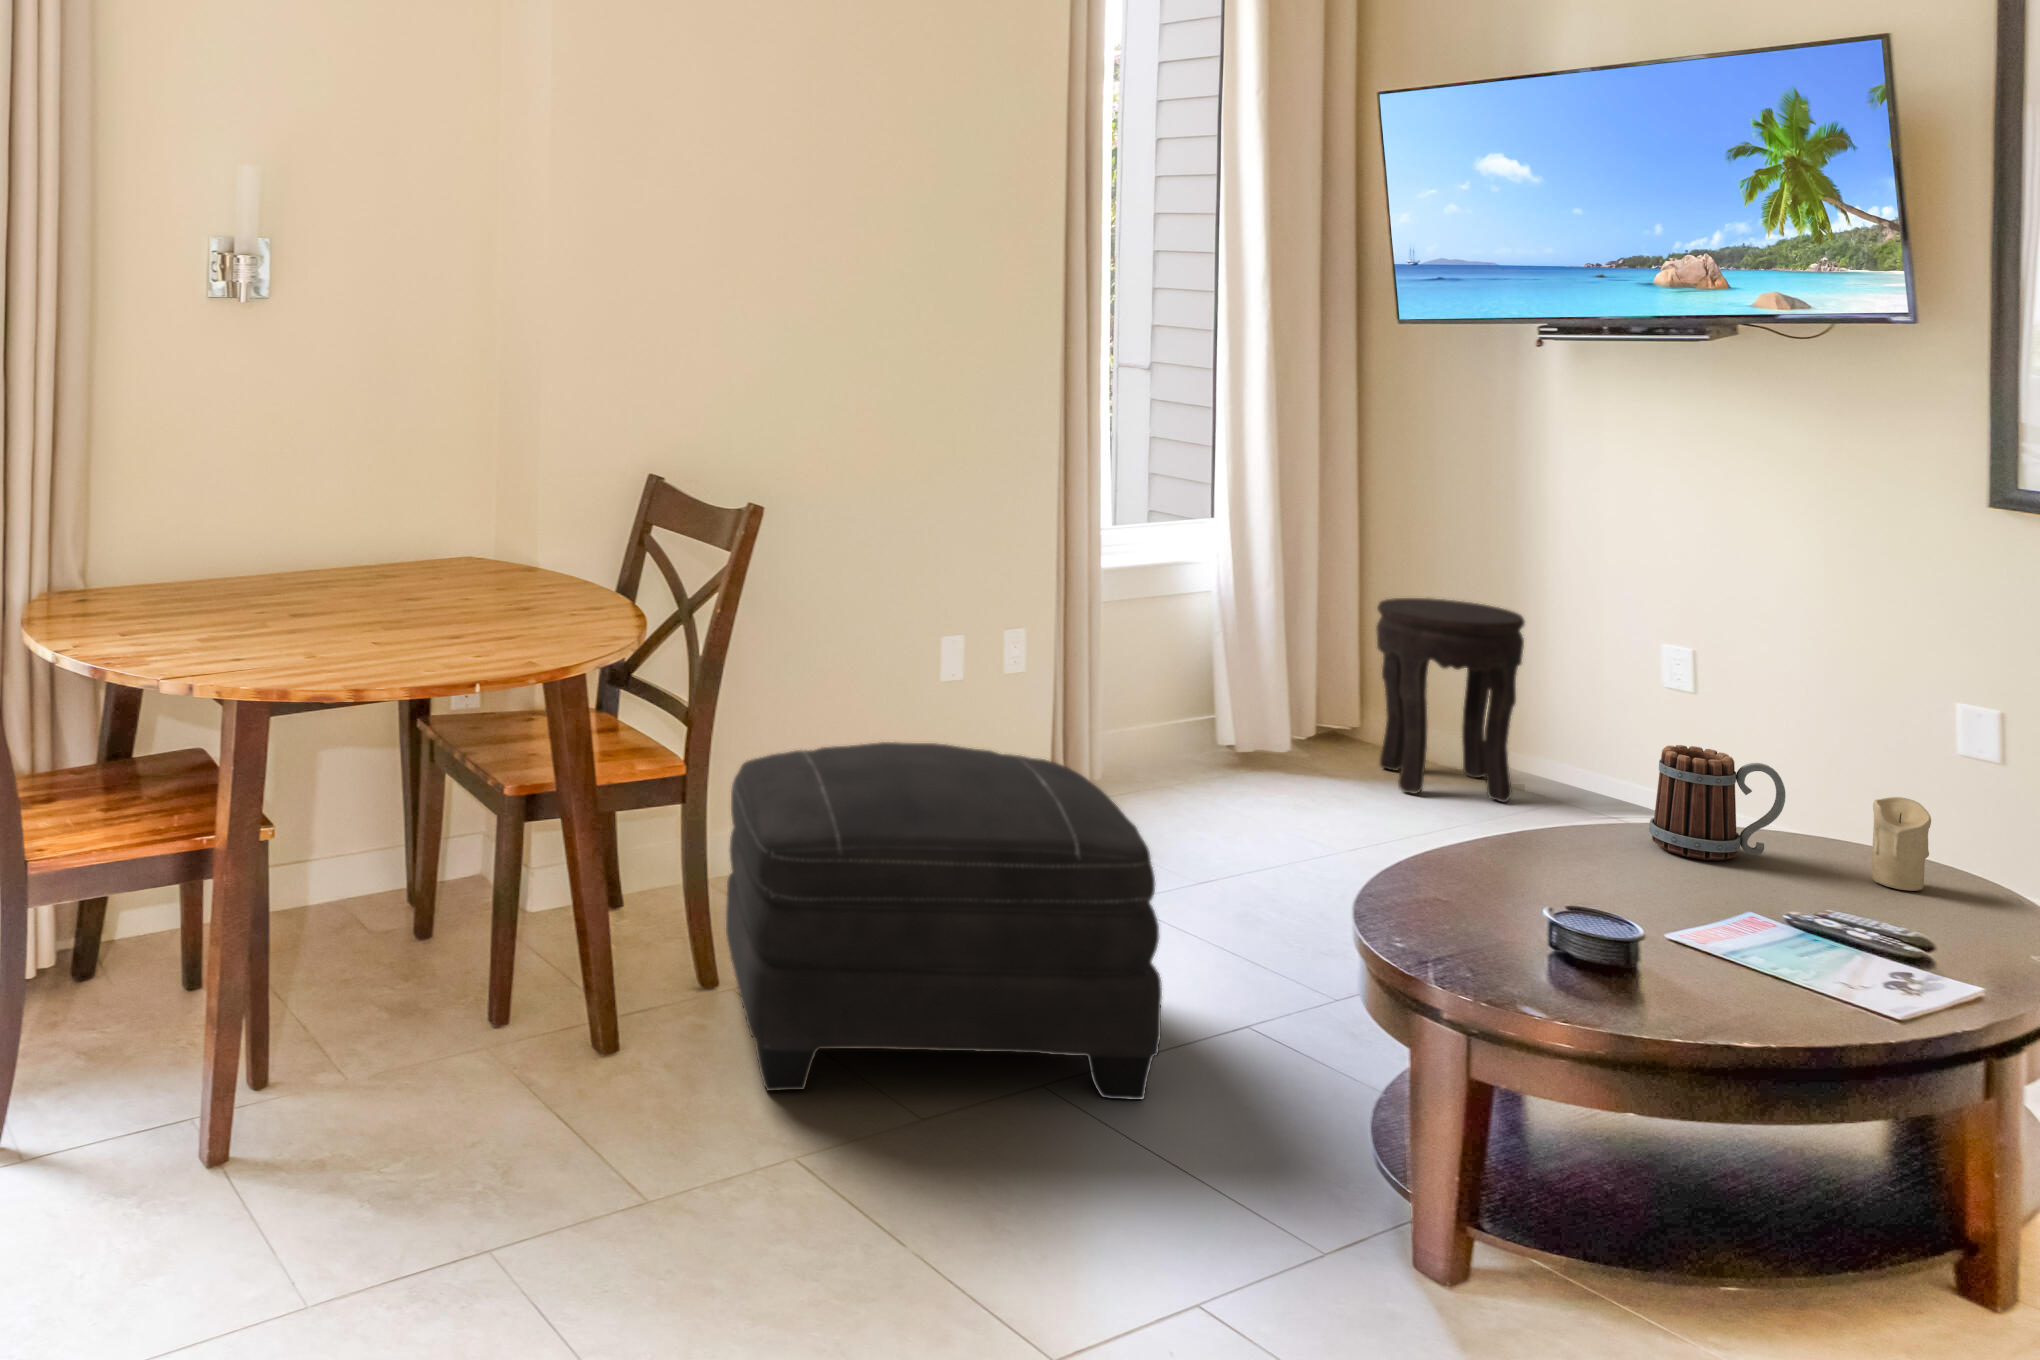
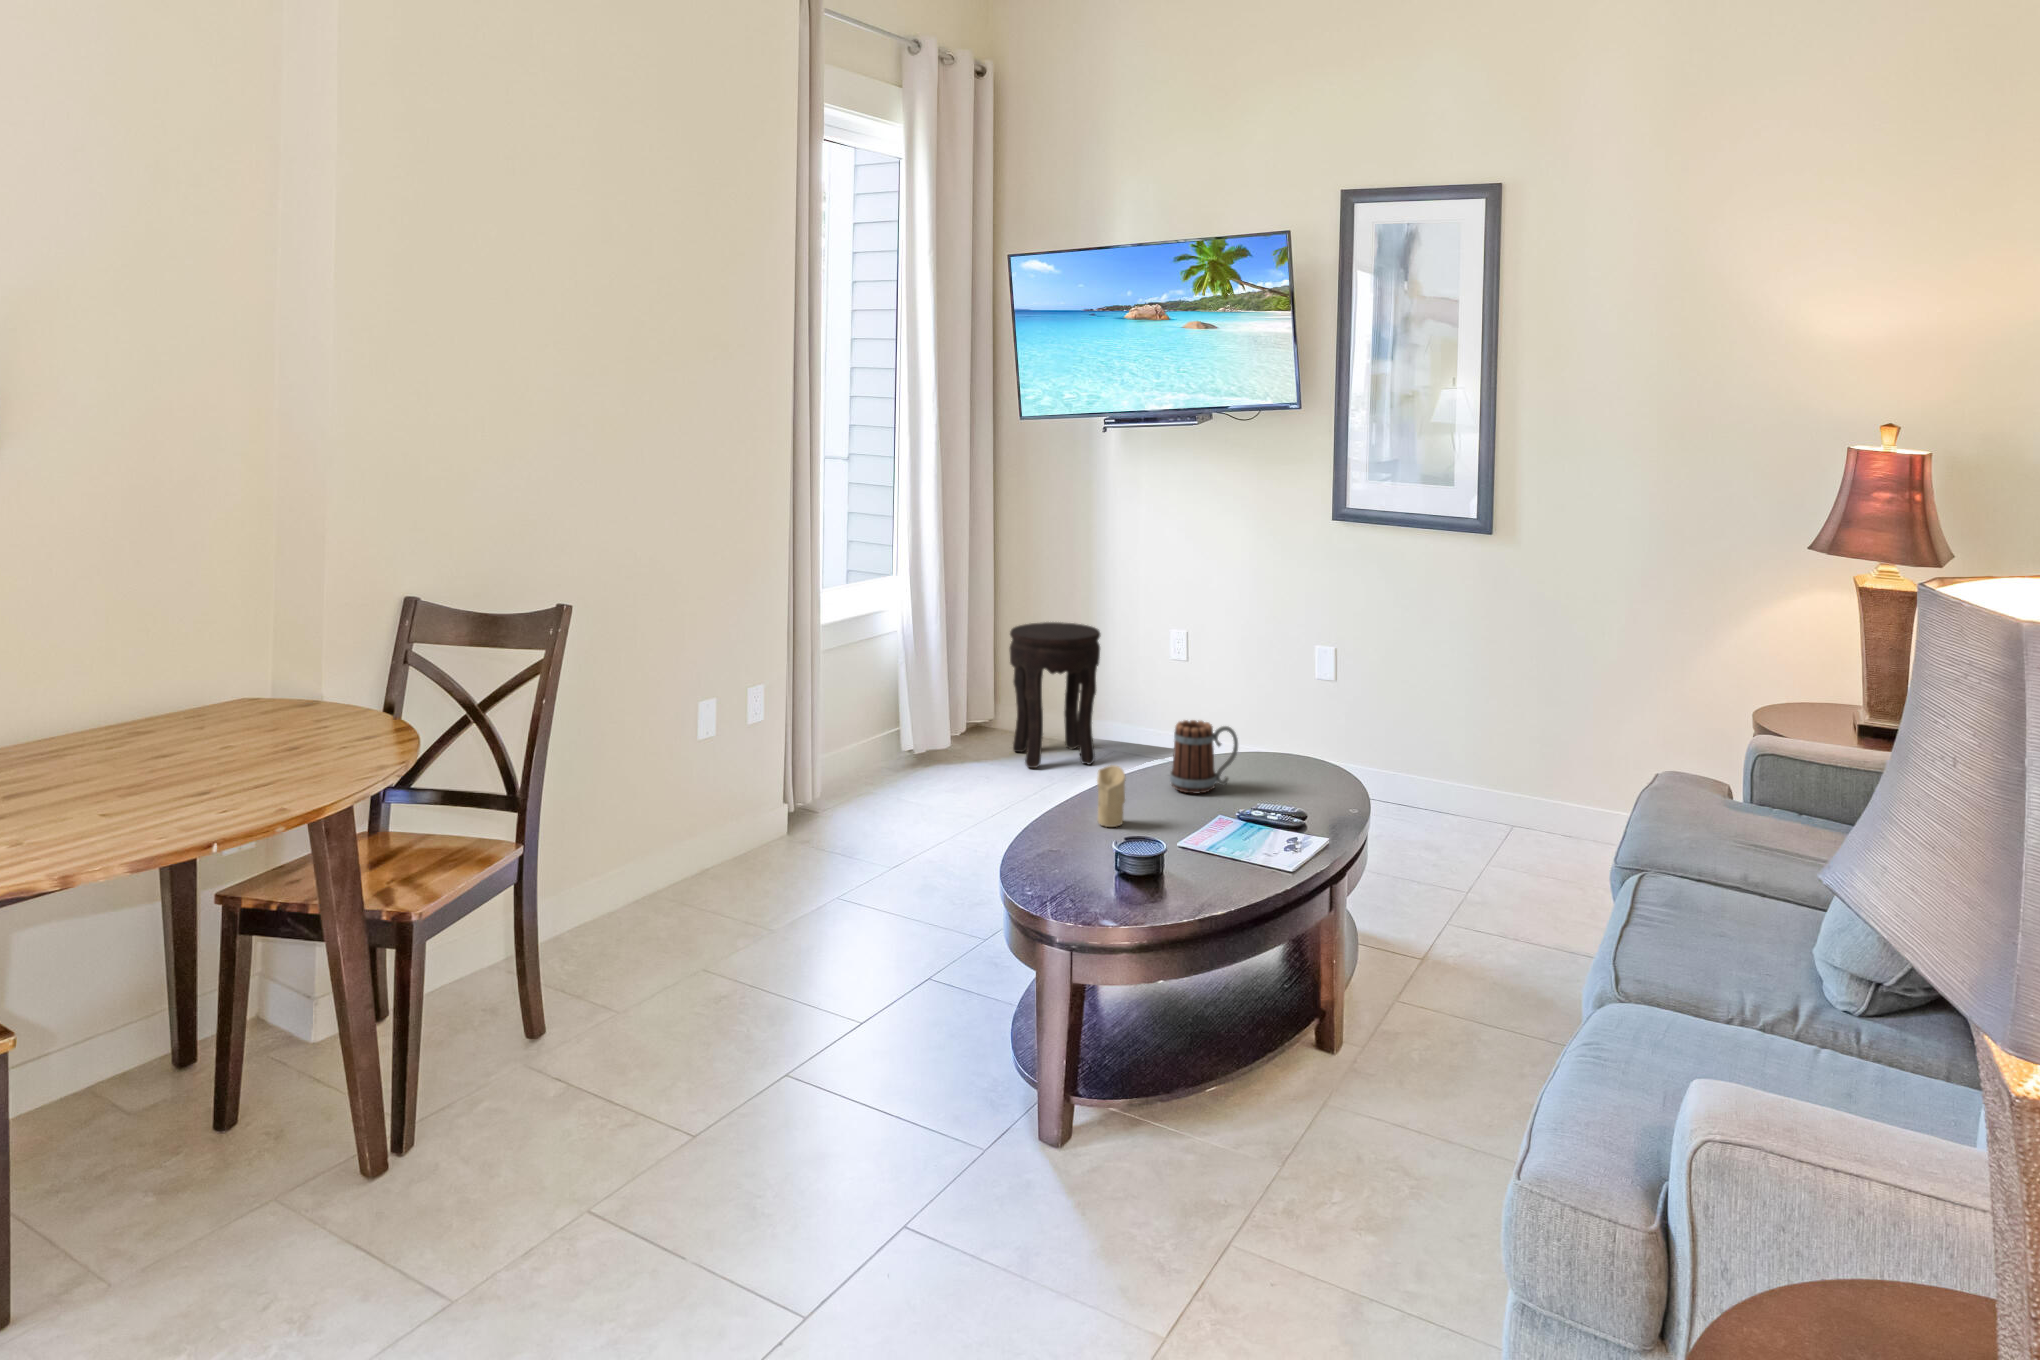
ottoman: present [726,742,1162,1100] -> none [515,796,875,1127]
candle: present [1871,797,1931,891] -> present [1097,765,1125,827]

